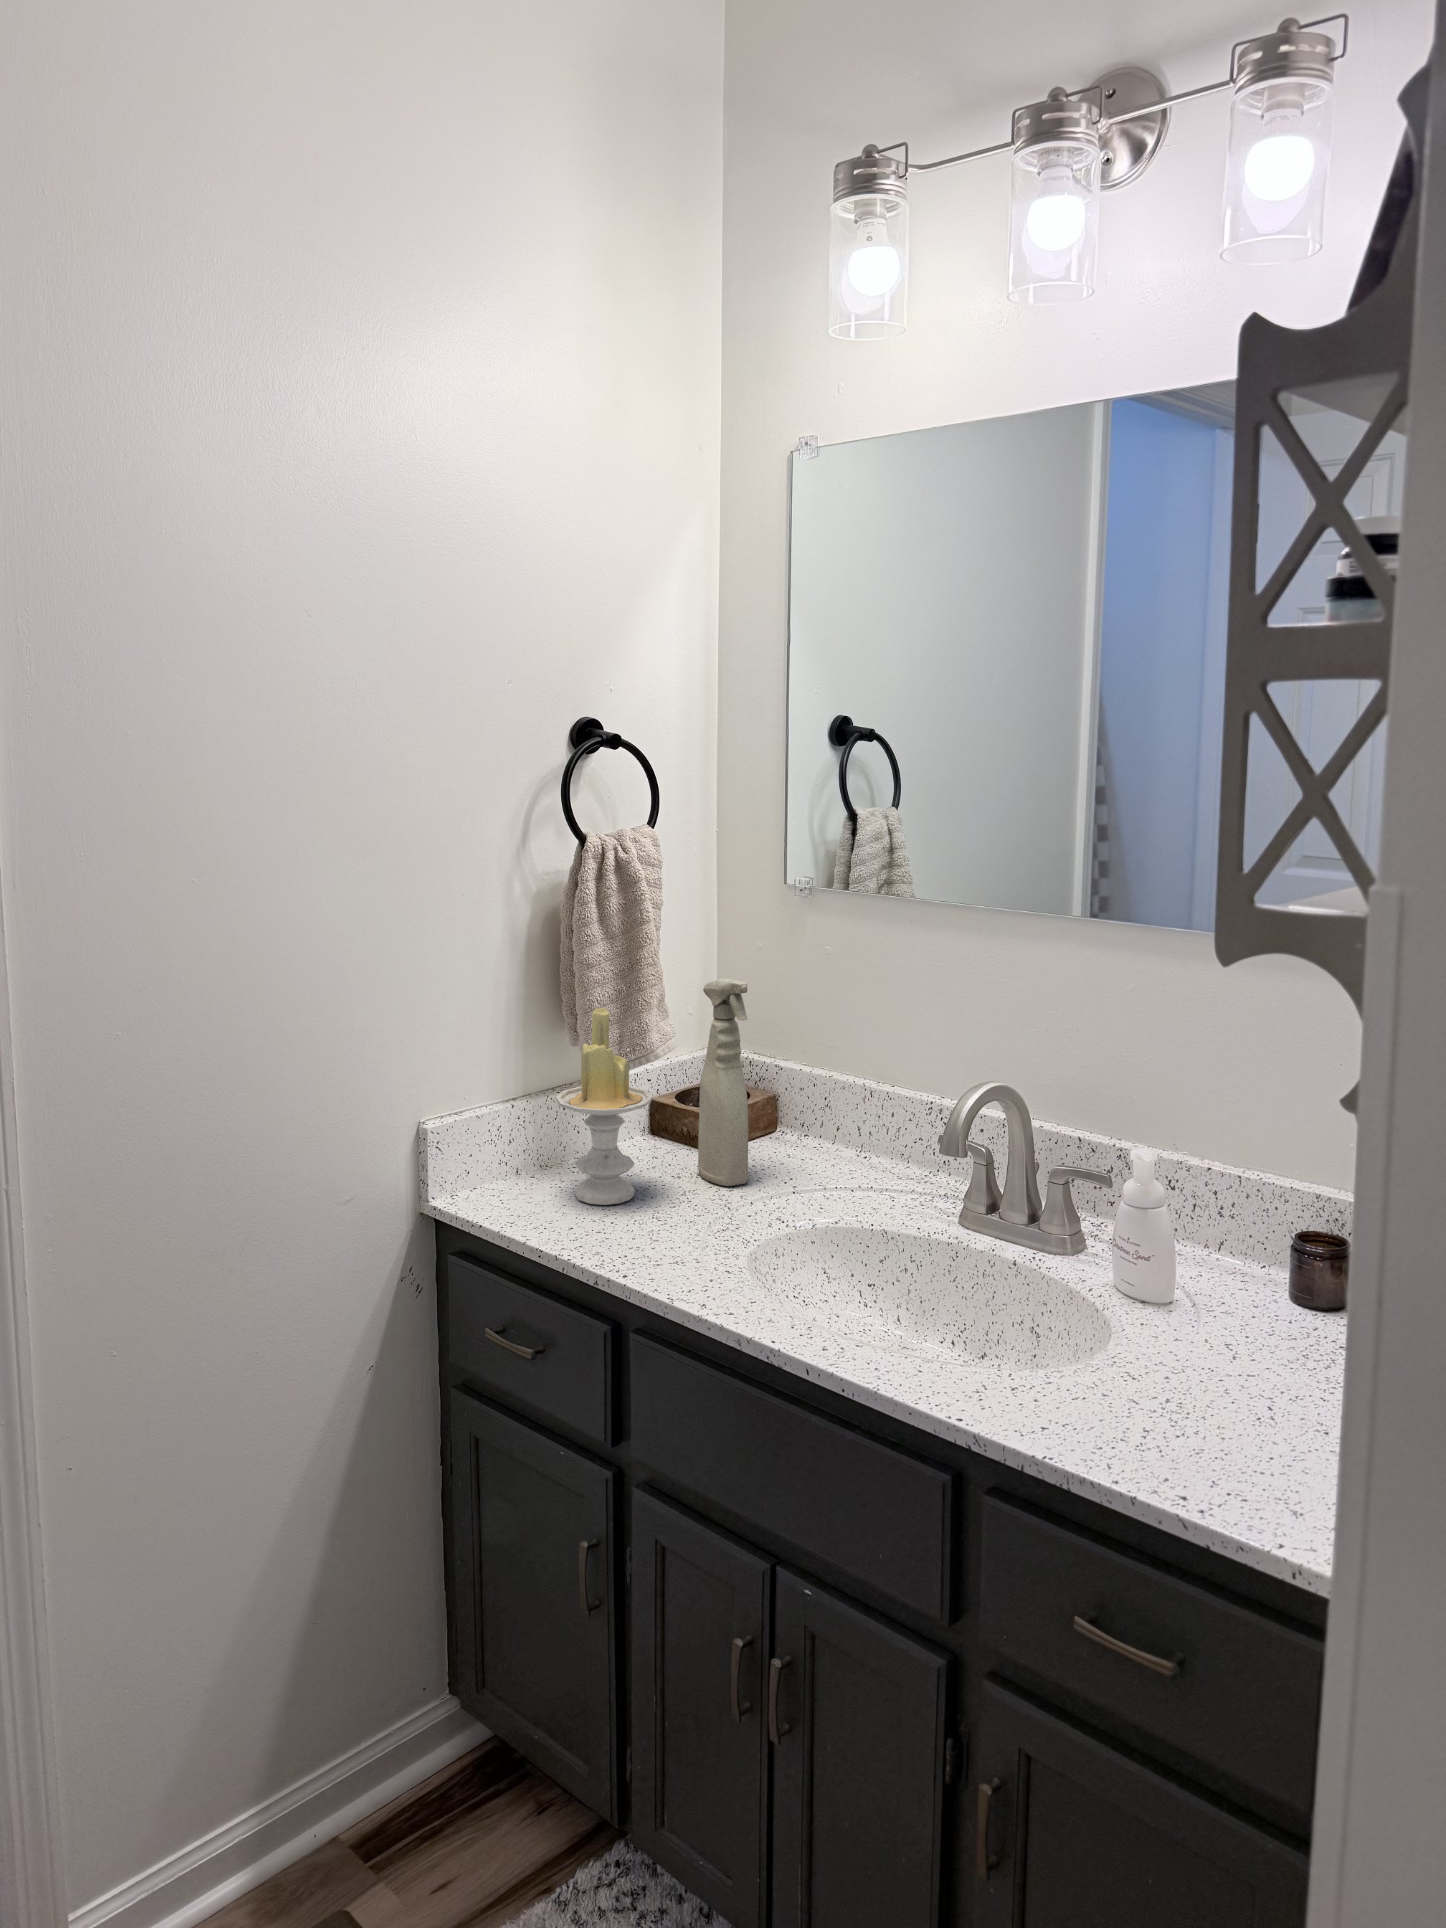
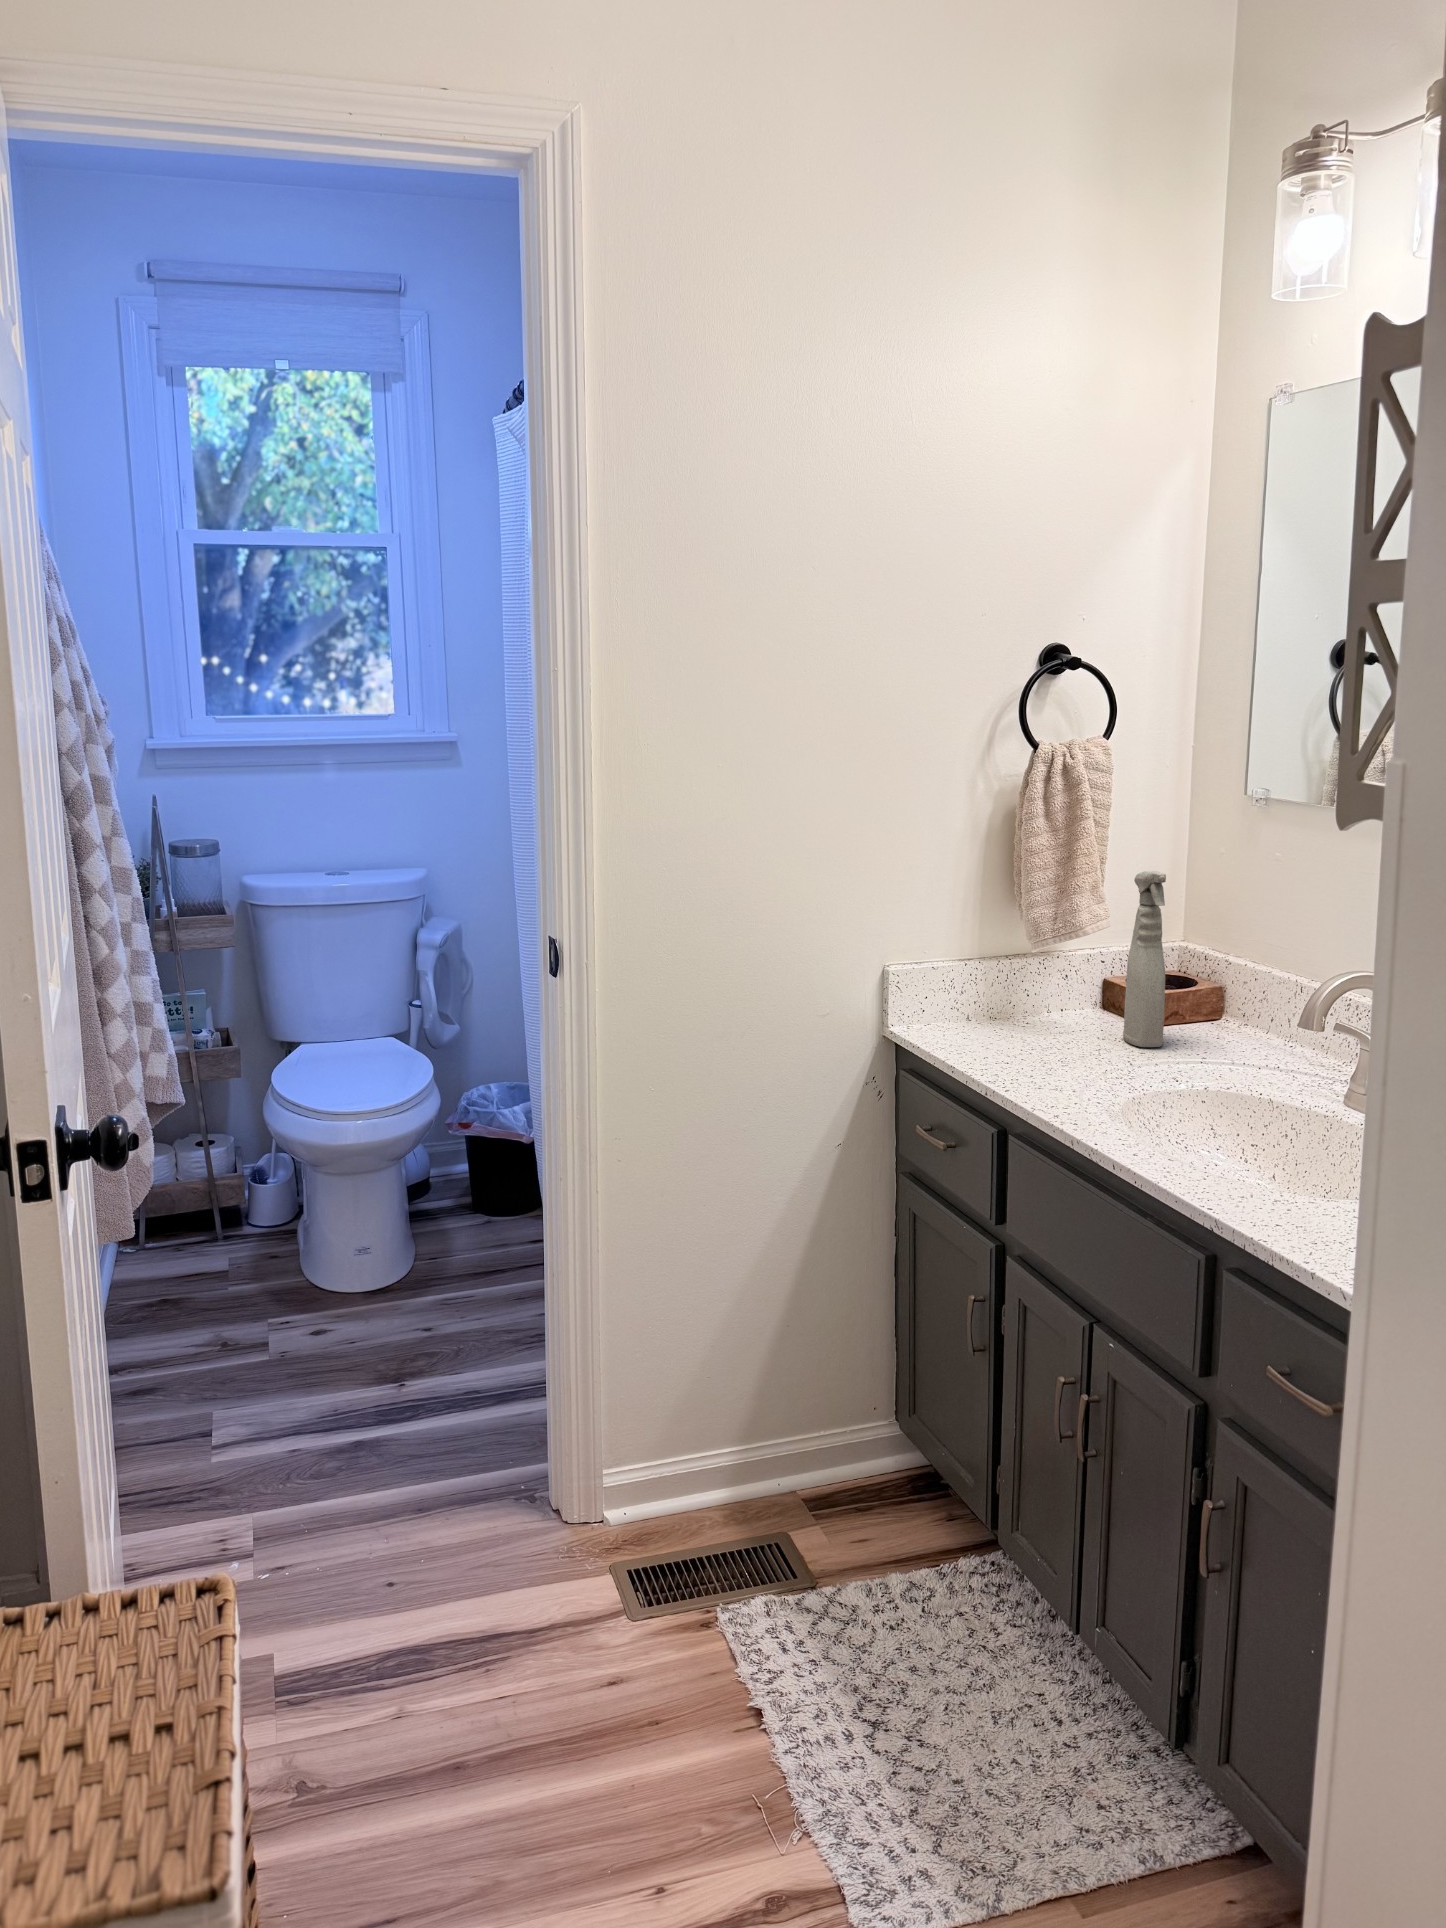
candle: present [556,1008,653,1205] -> none [996,887,1075,1047]

